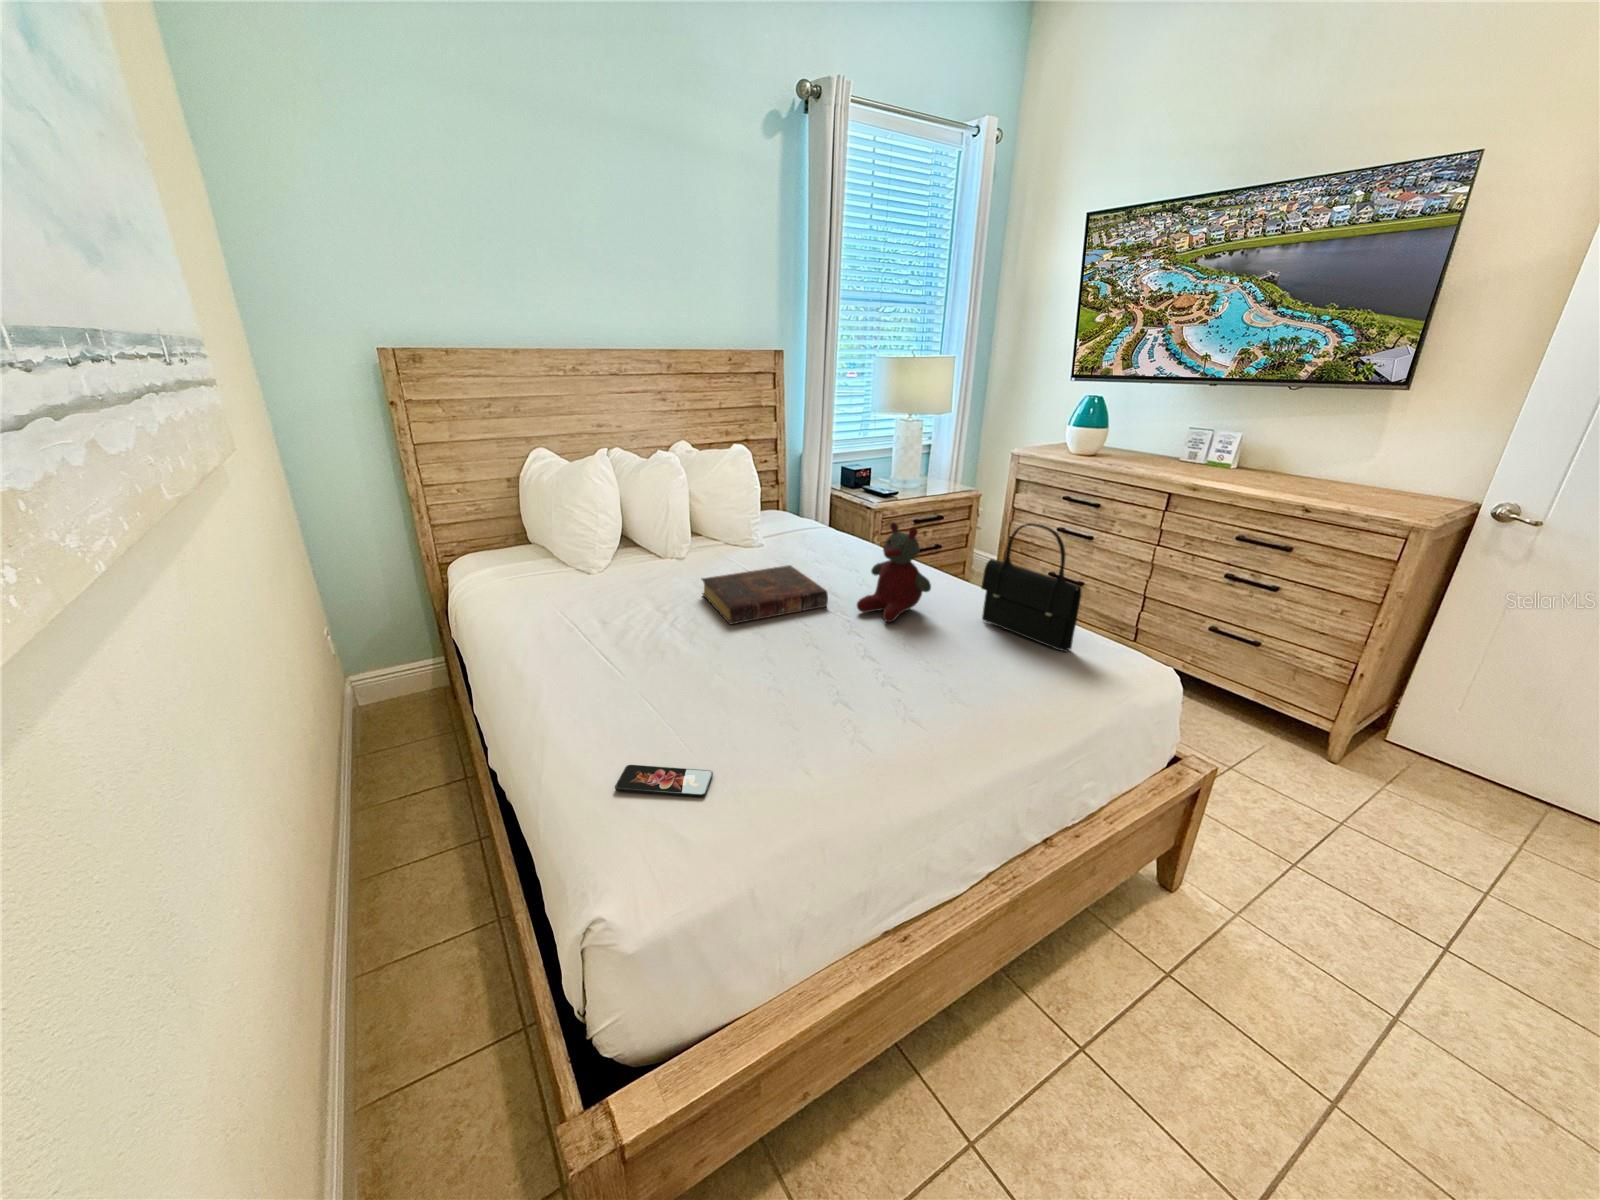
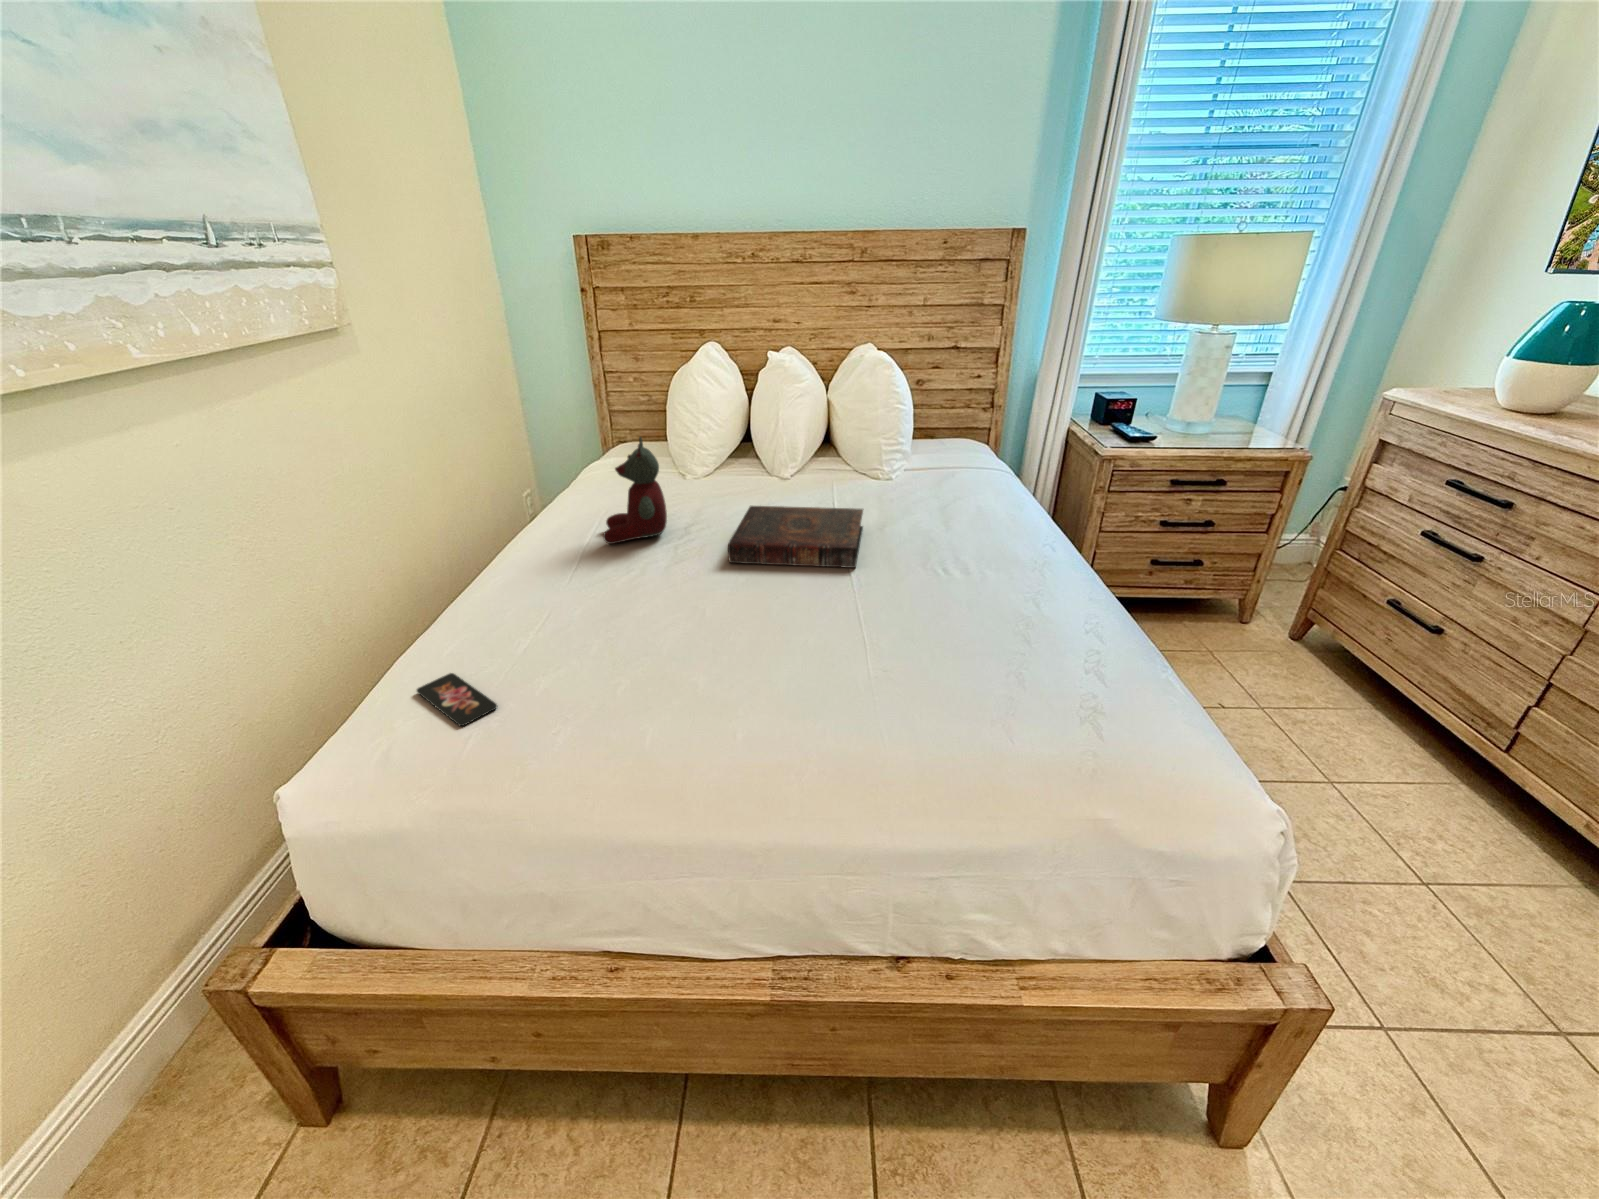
stuffed bear: present [857,522,931,622] -> present [603,437,667,544]
handbag: present [981,523,1081,652] -> none [1017,505,1108,718]

